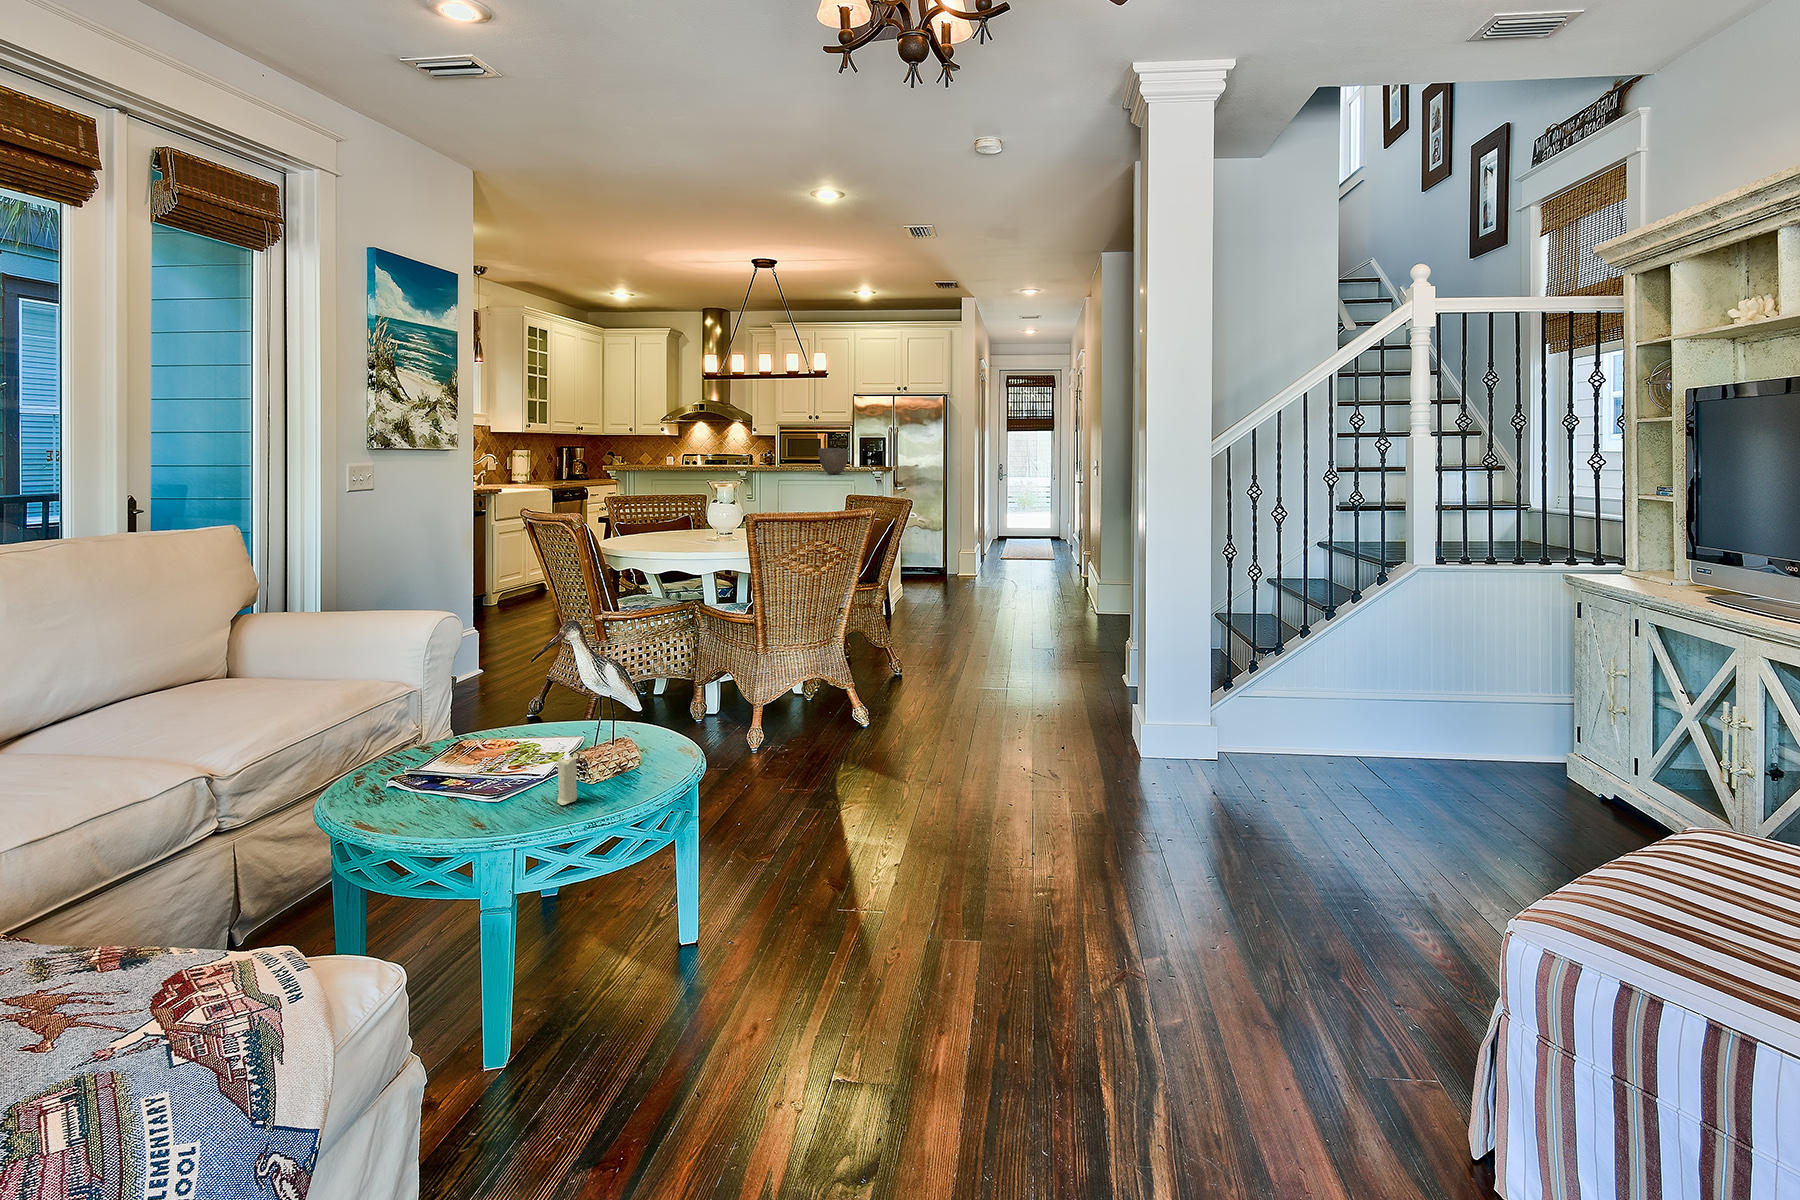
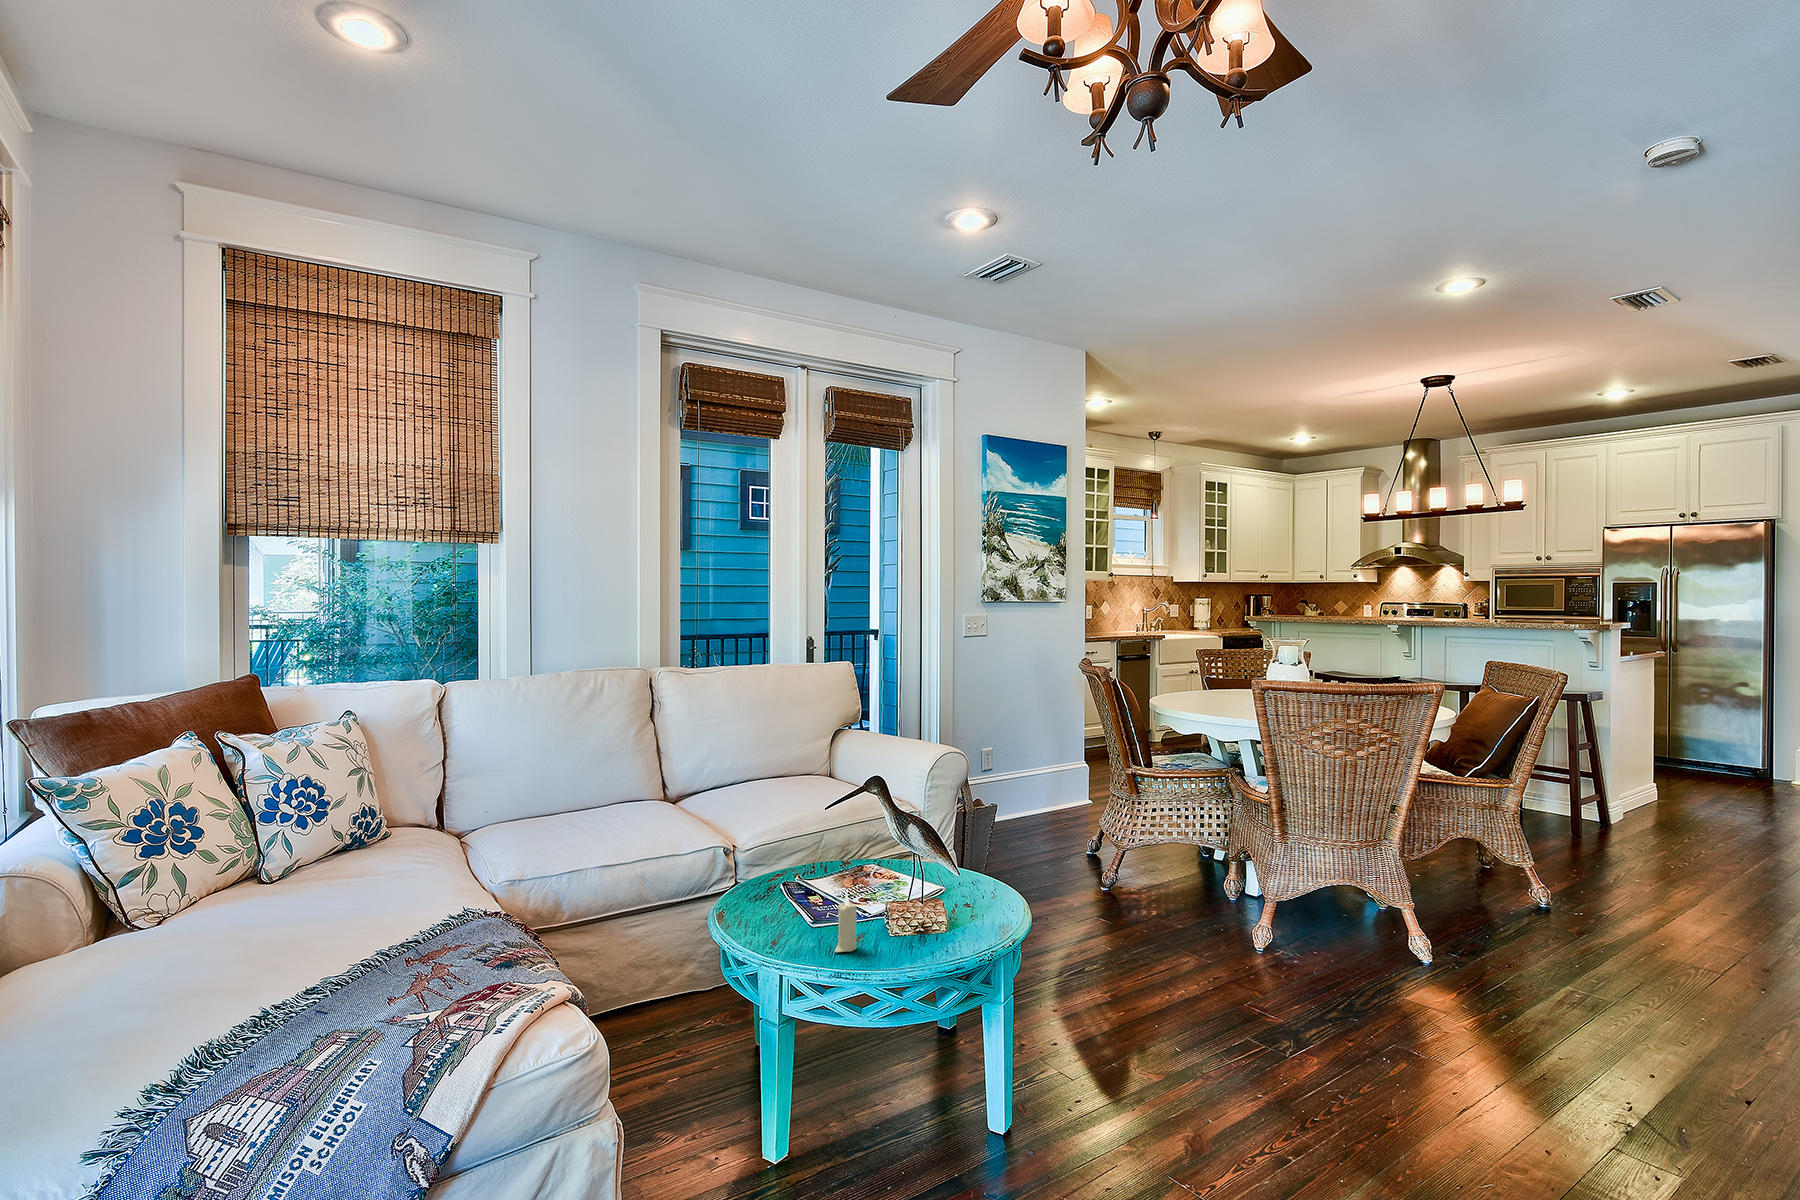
bowl: present [818,448,848,474] -> none [1526,590,1573,623]

